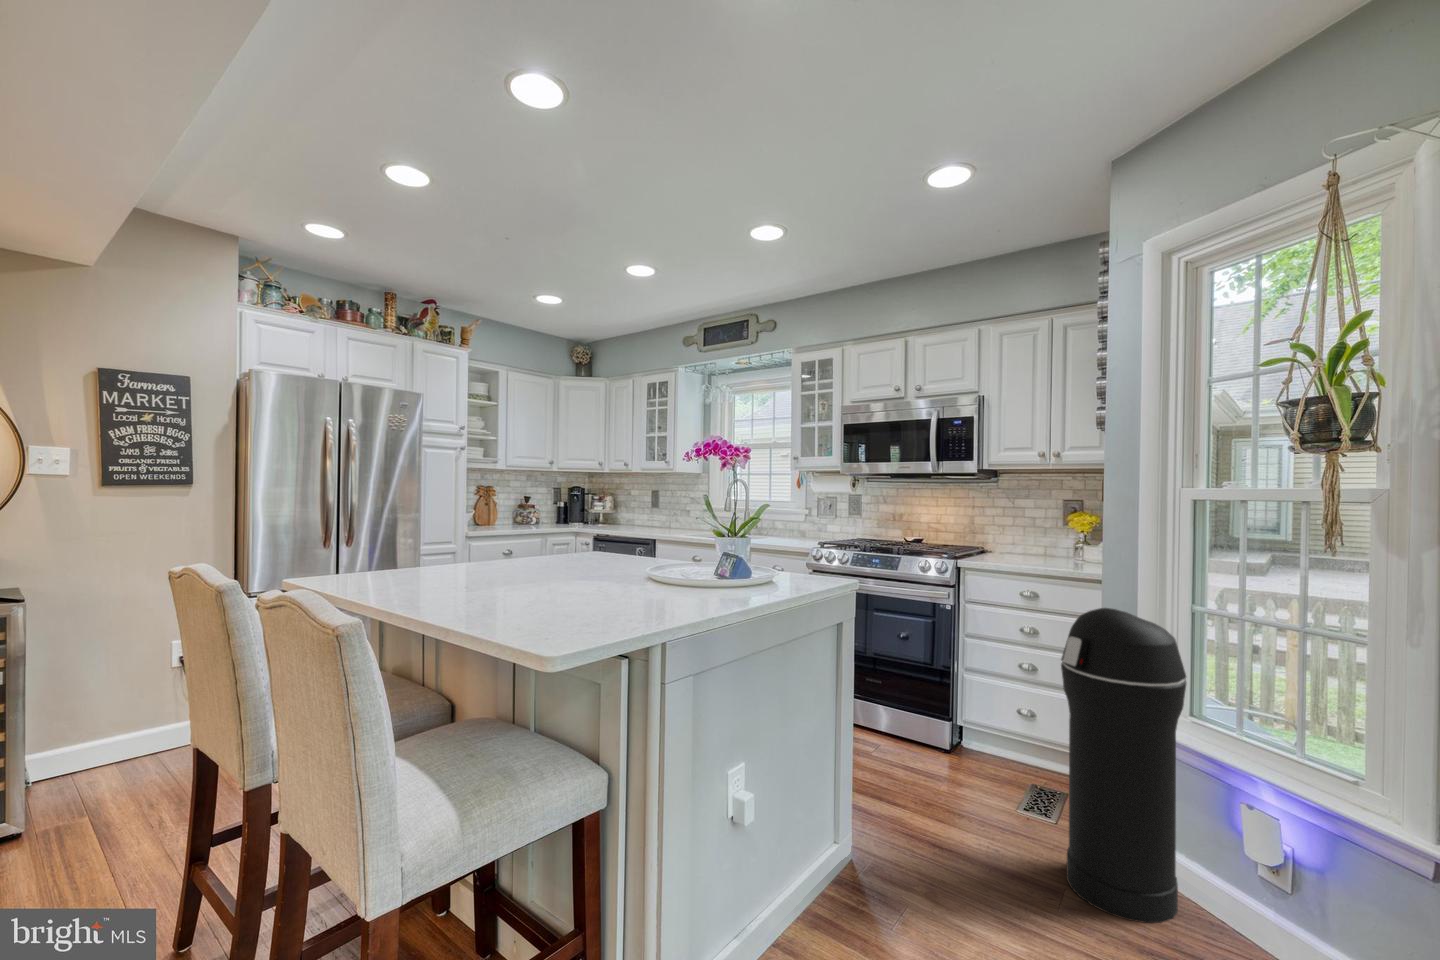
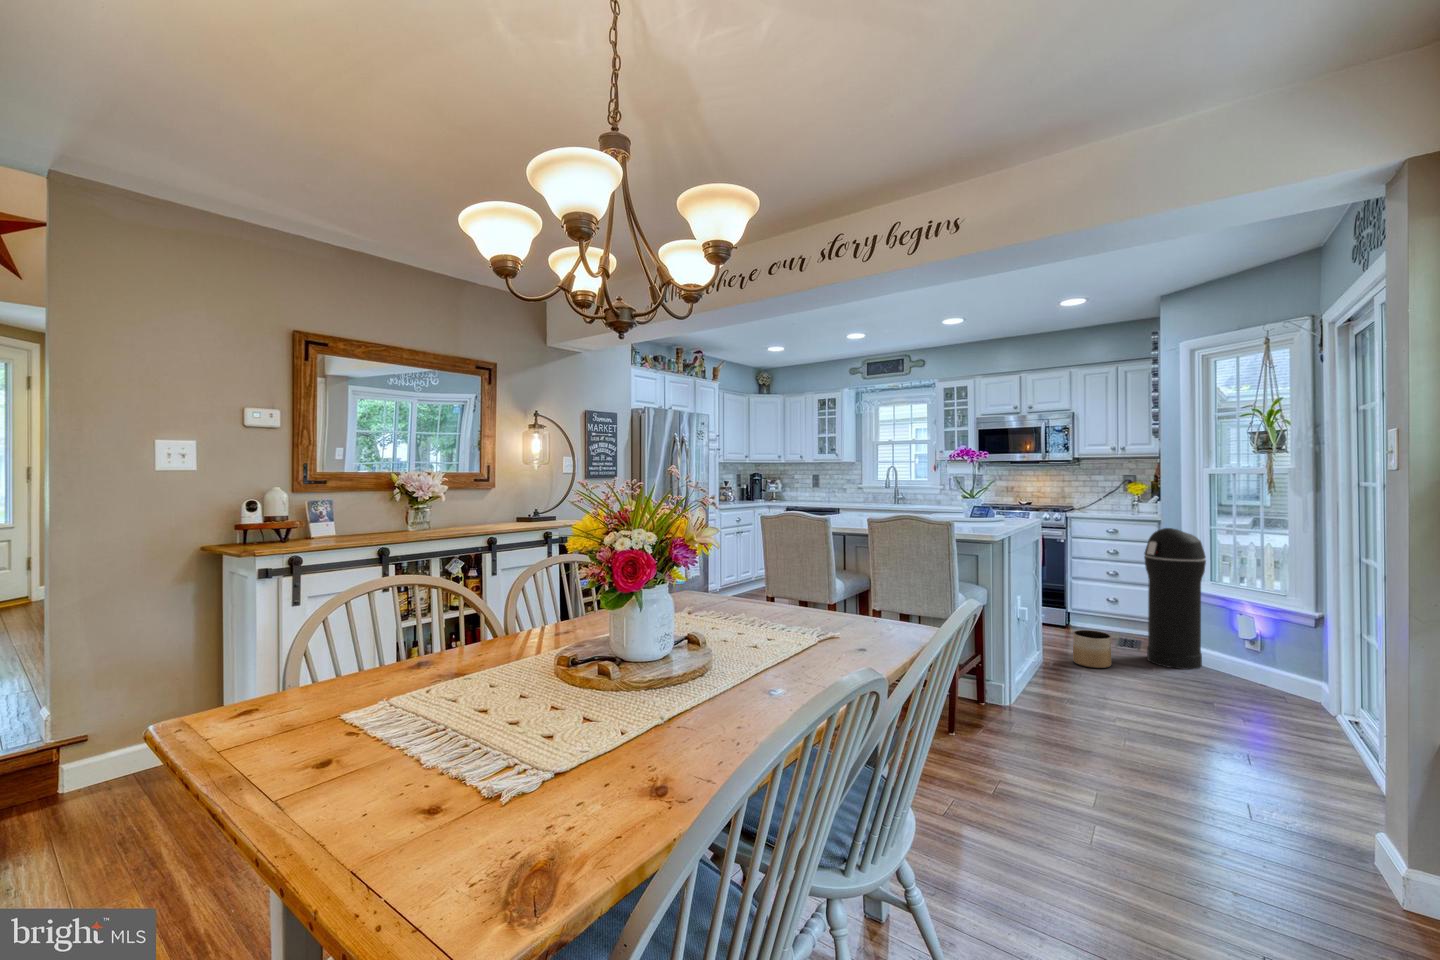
planter: none [910,812,983,912] -> present [1073,630,1111,669]

